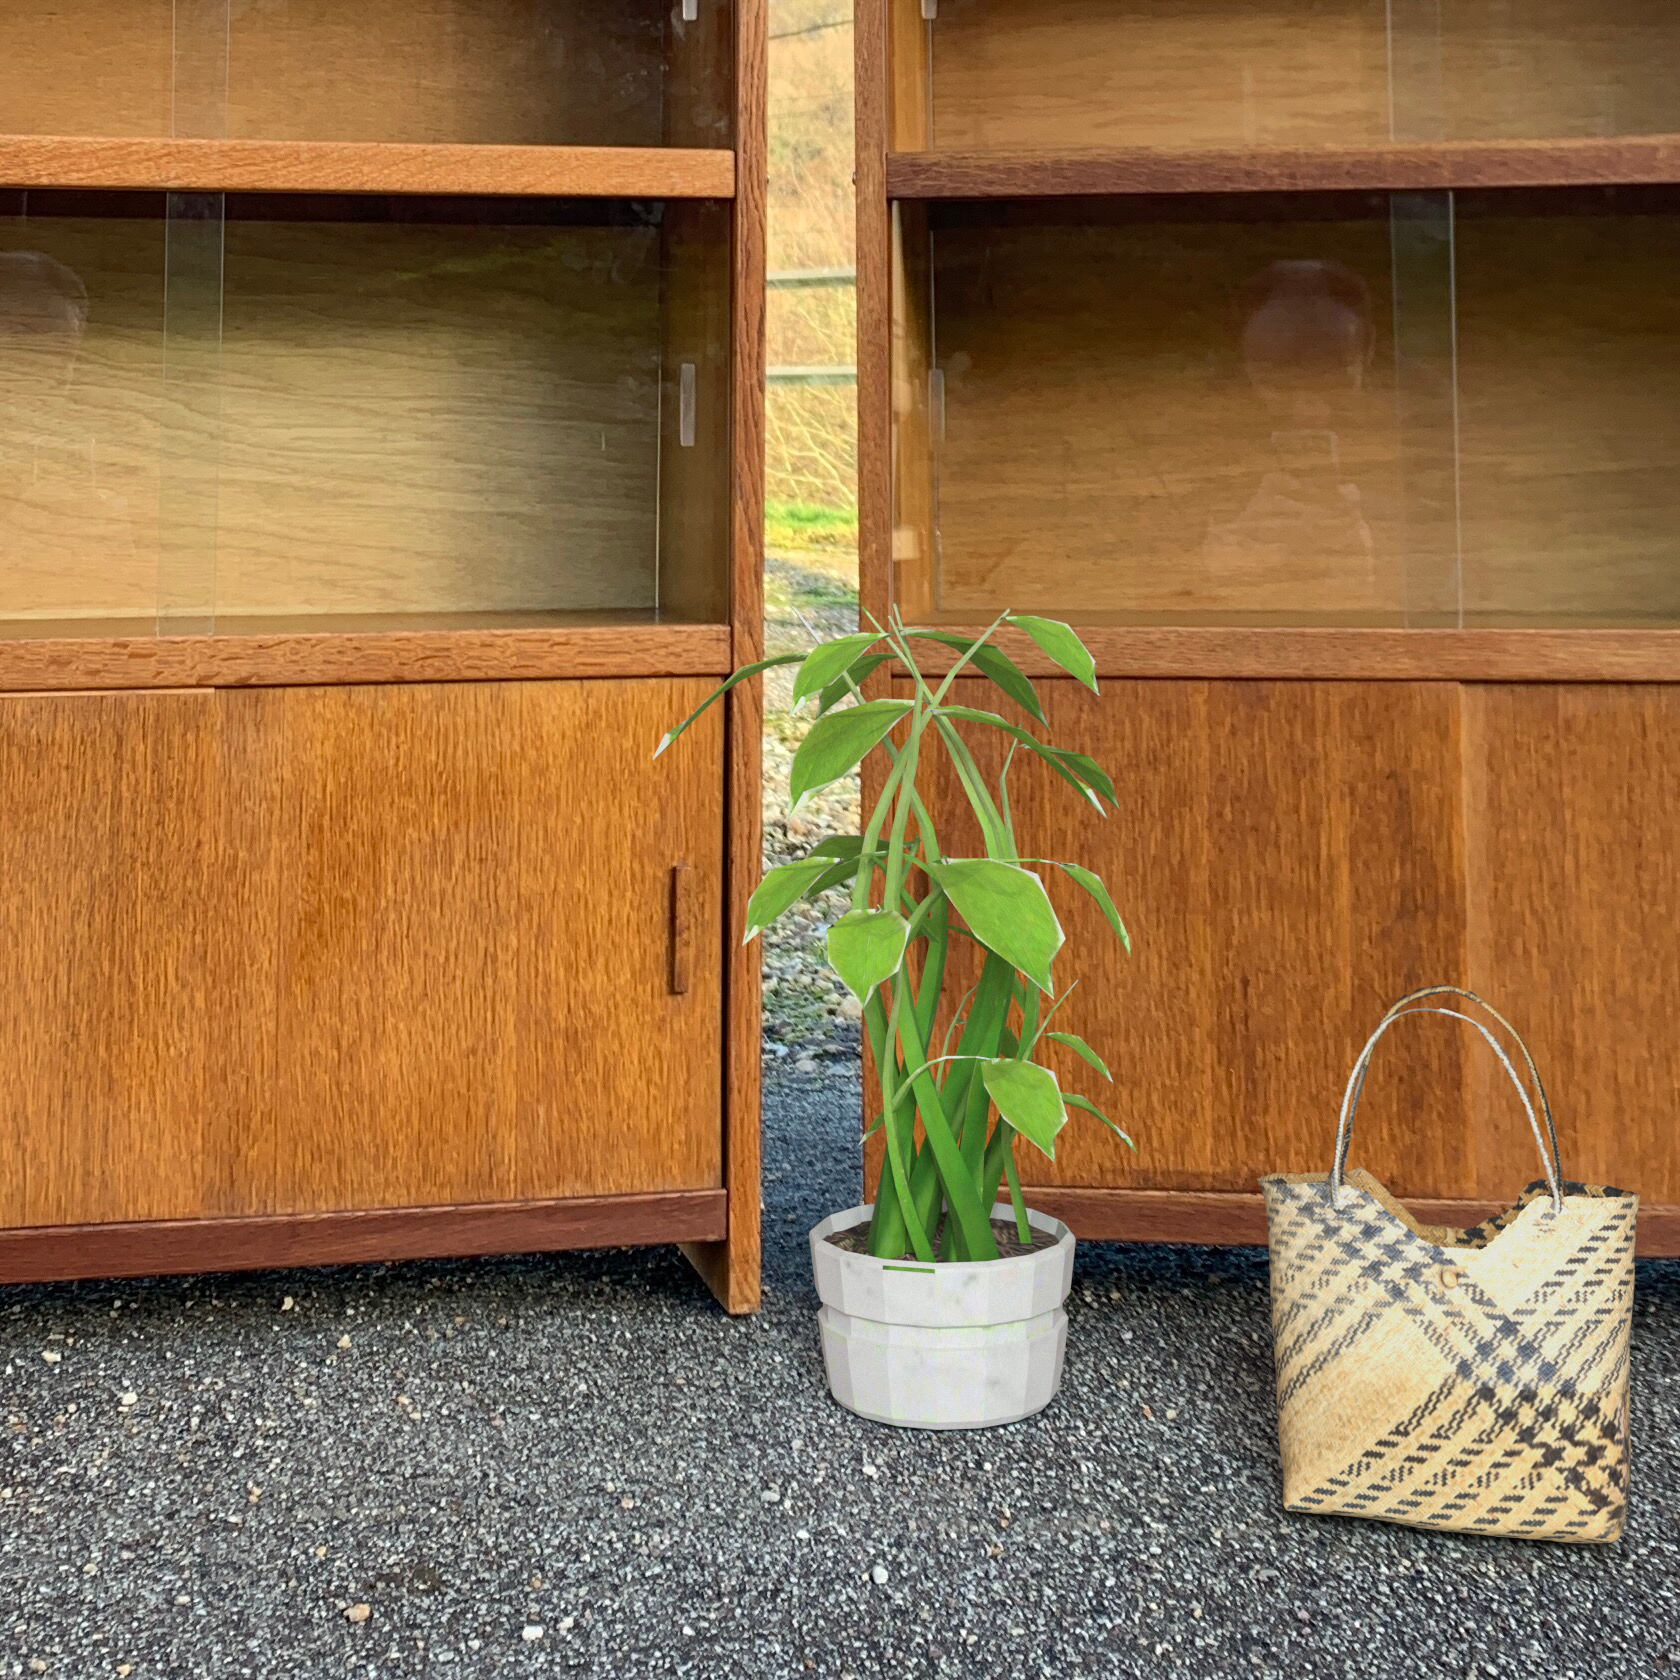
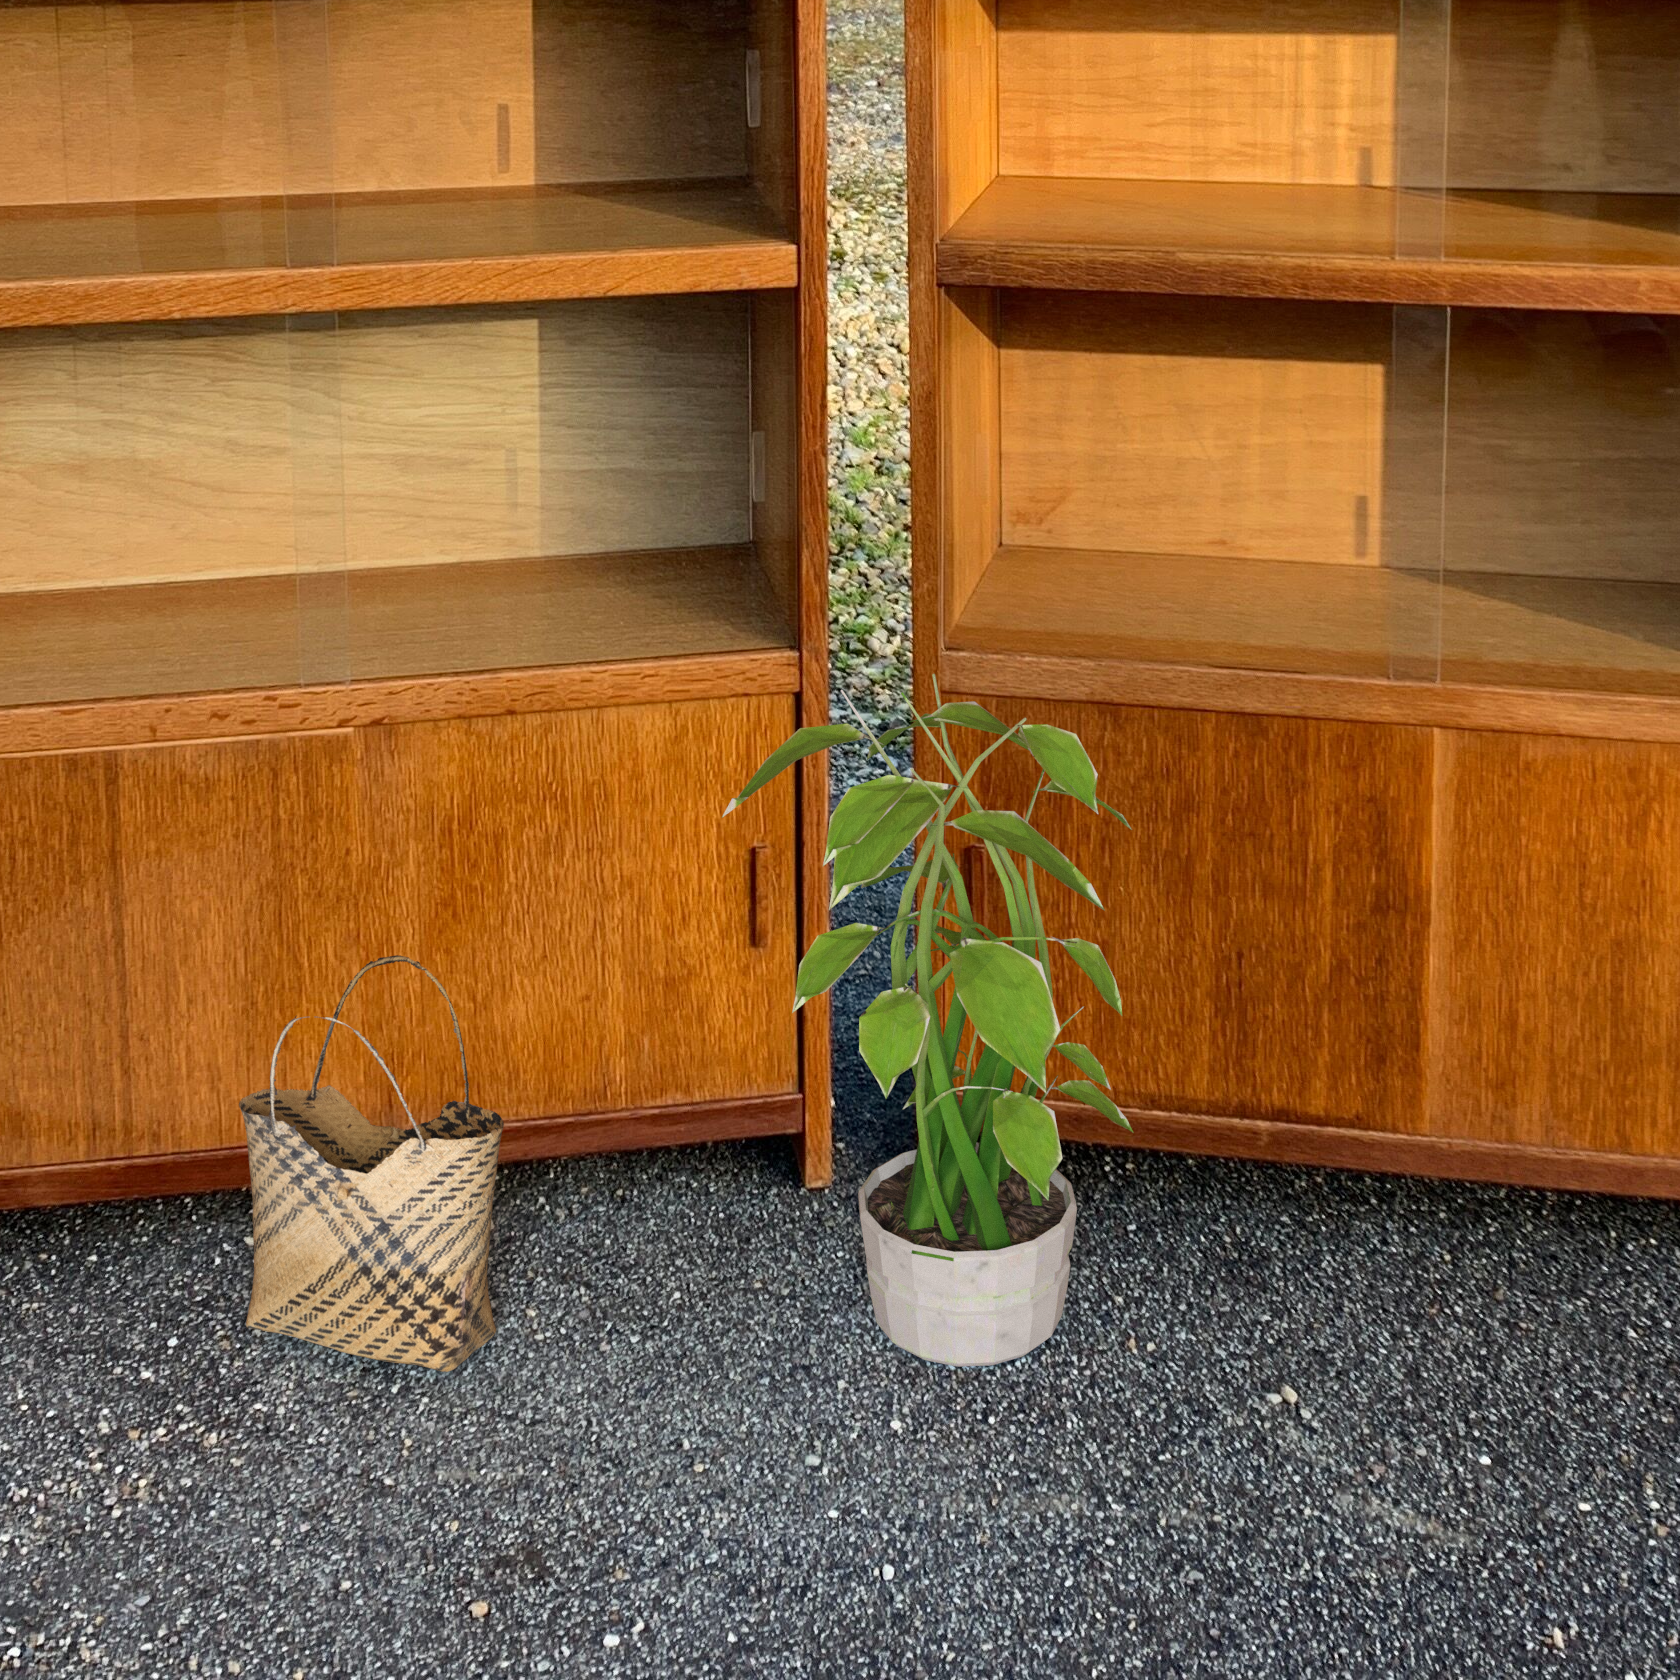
woven basket: present [1257,985,1640,1543] -> present [239,955,504,1372]

